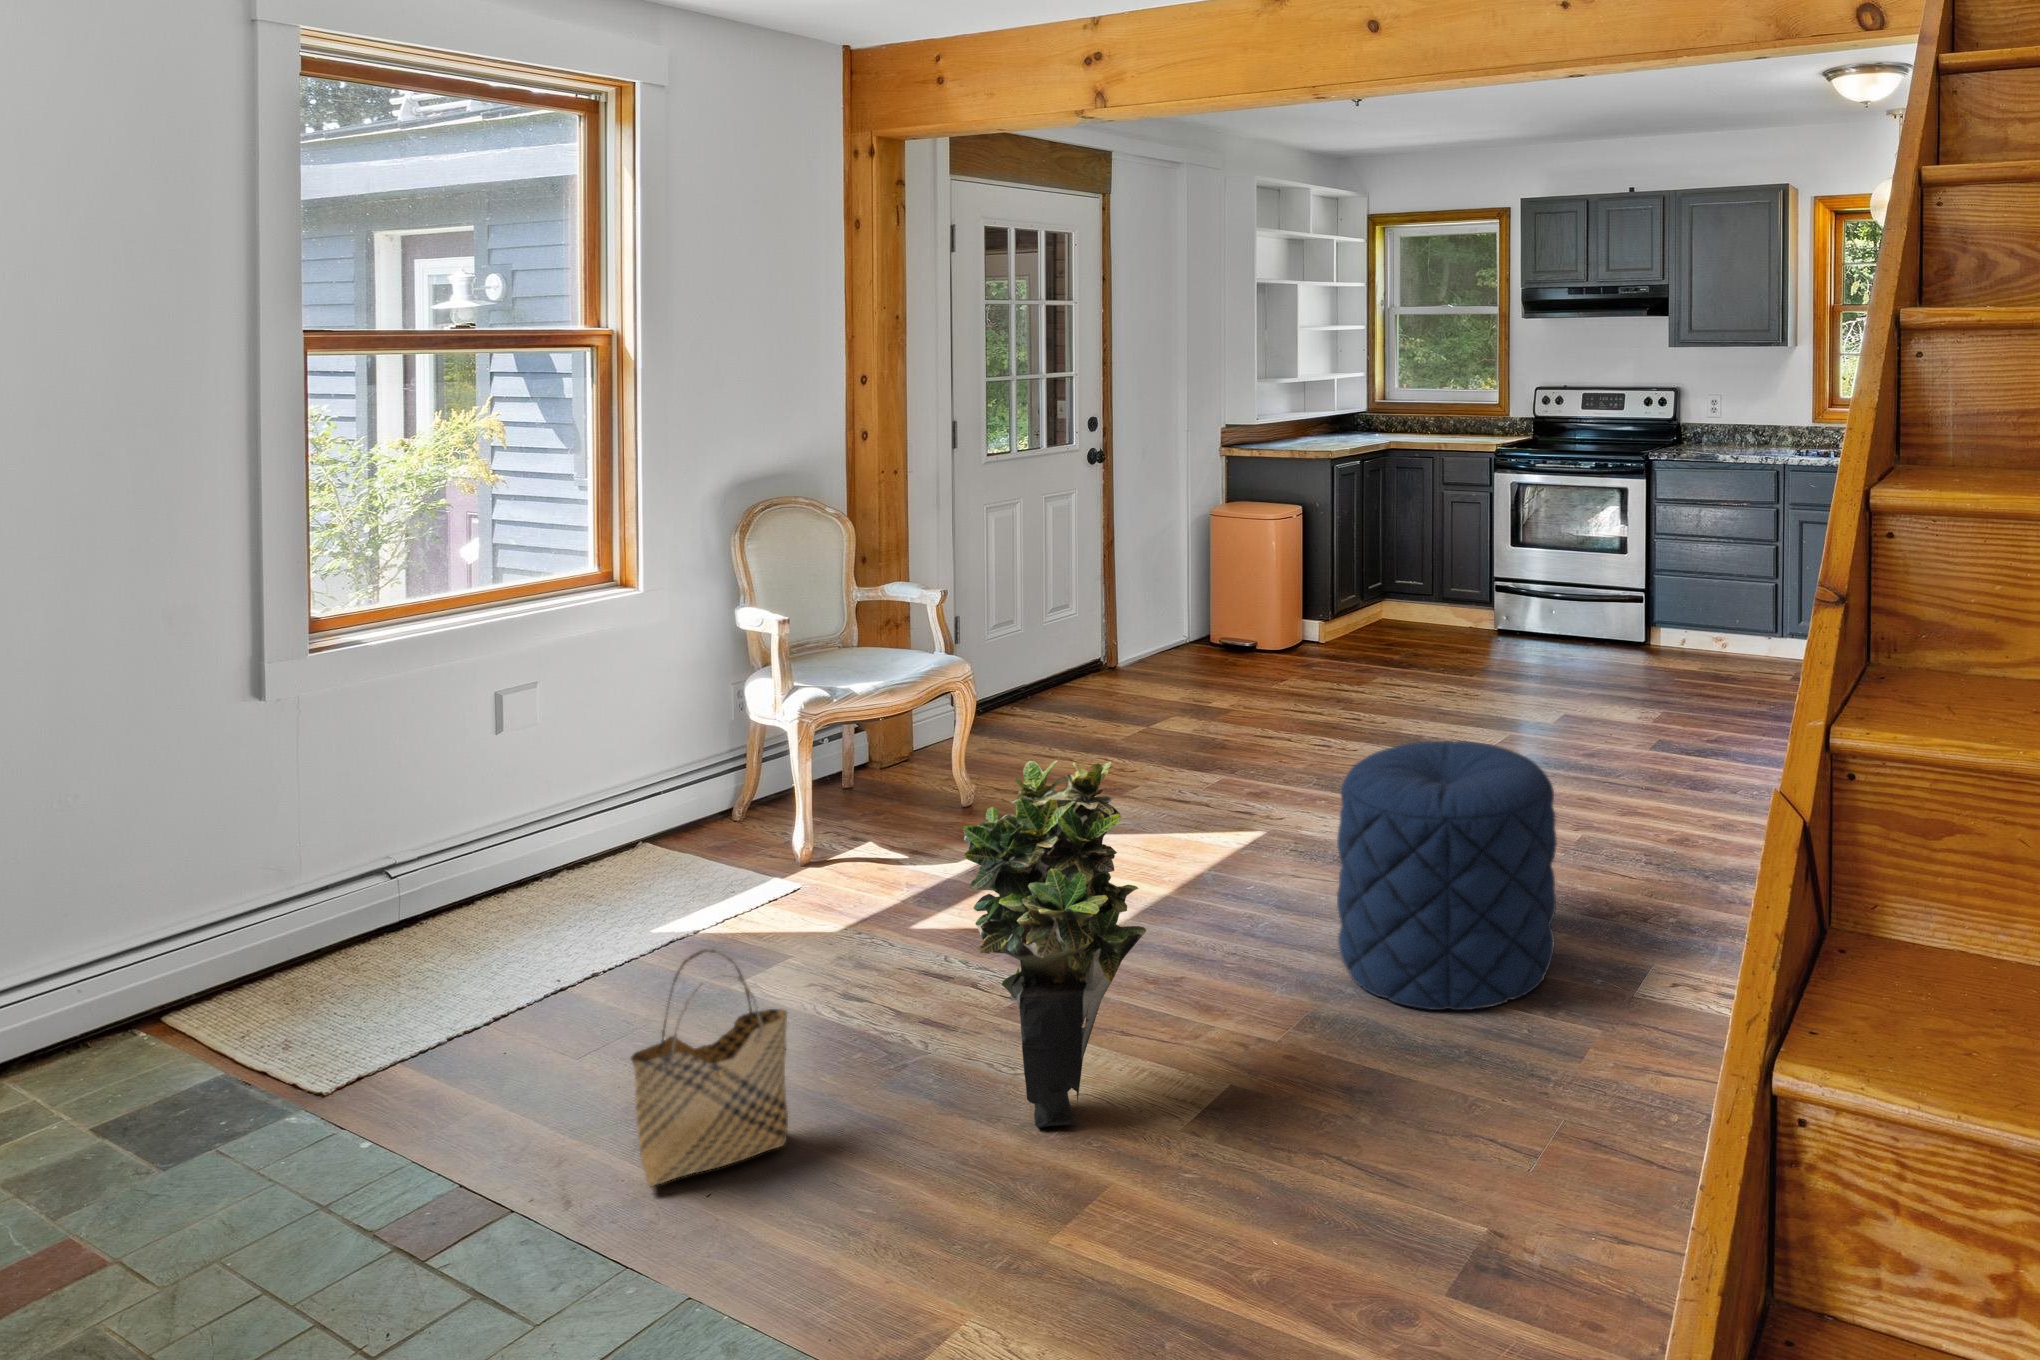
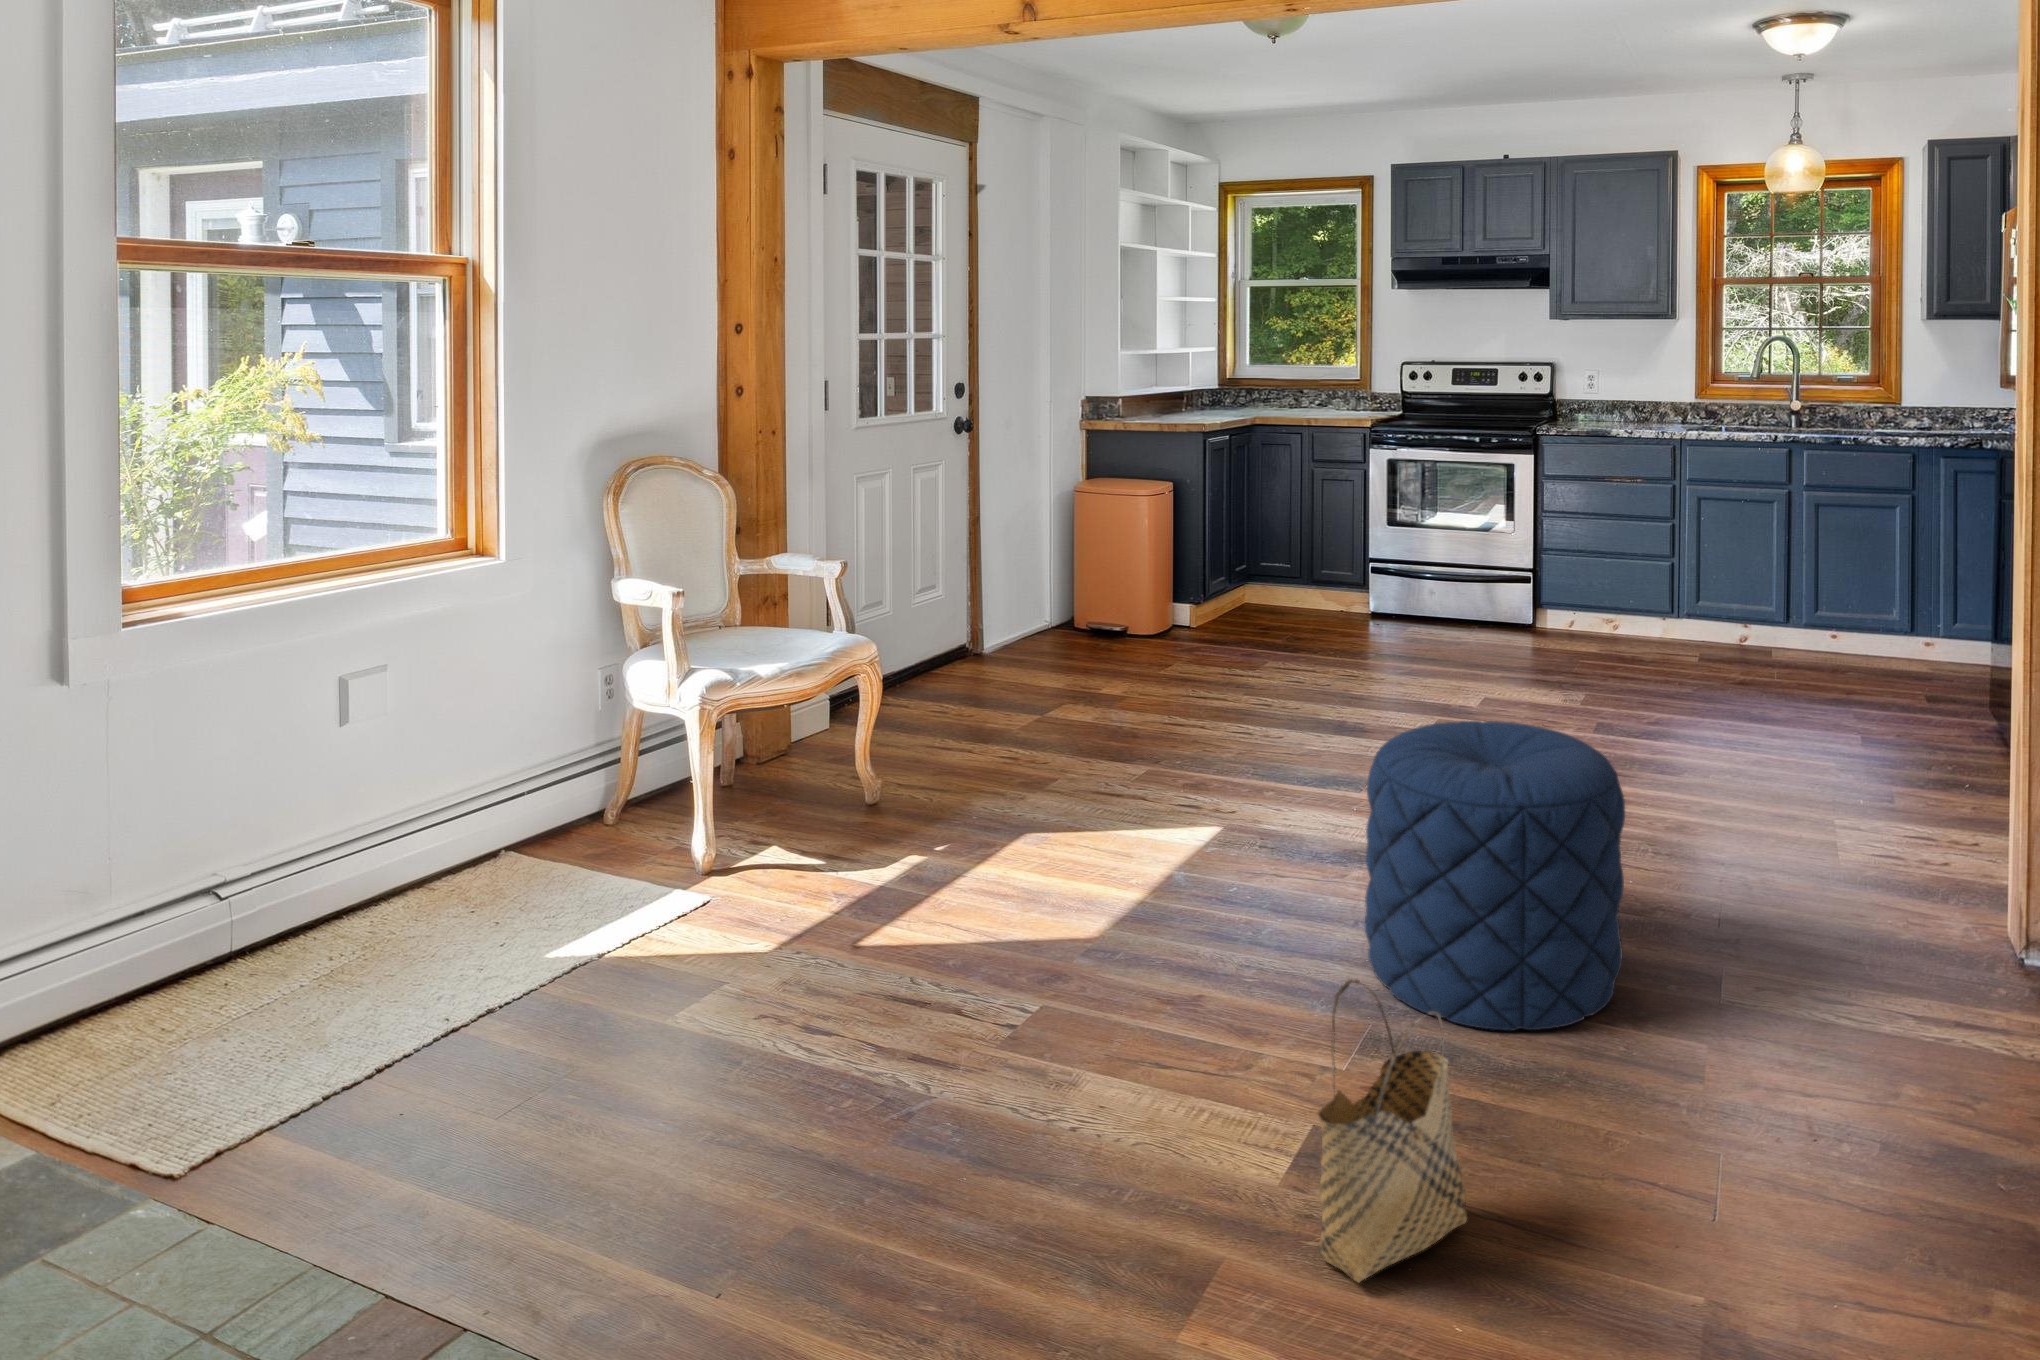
potted plant: present [963,761,1146,1128] -> none [990,743,1218,1190]
woven basket: present [630,949,788,1187] -> present [1318,980,1467,1282]

